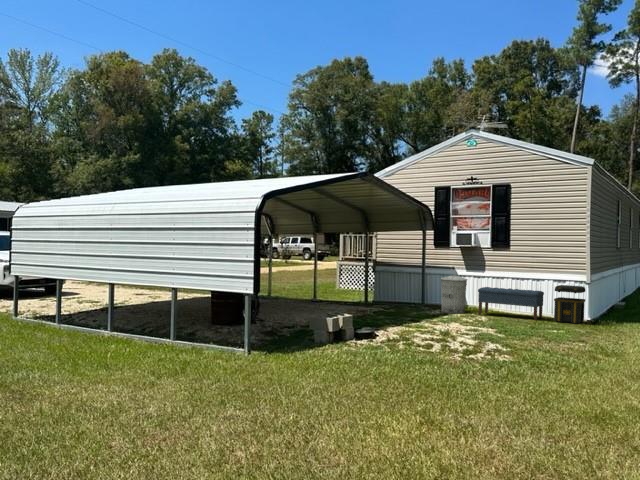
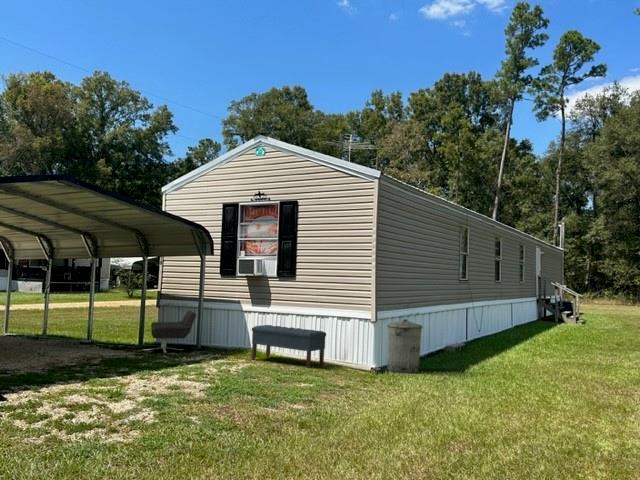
trash can: present [441,275,467,313] -> present [387,319,422,373]
lounge chair: none [377,276,420,311] -> present [148,310,196,352]
toolbox: present [554,285,585,324] -> none [327,324,367,373]

